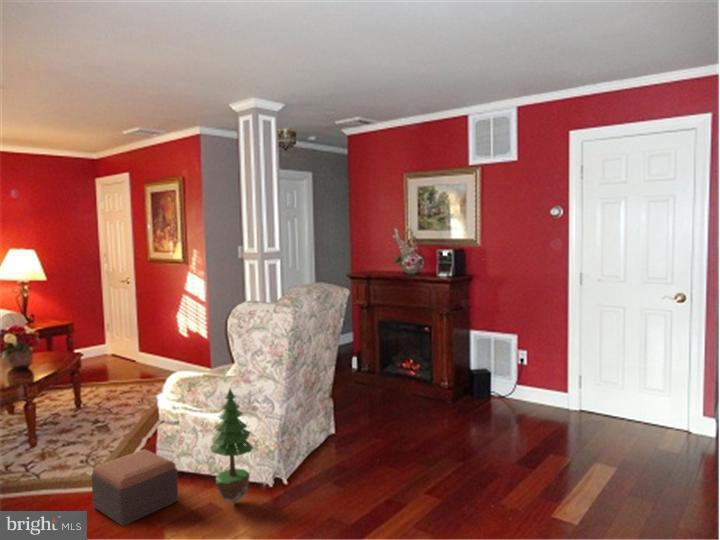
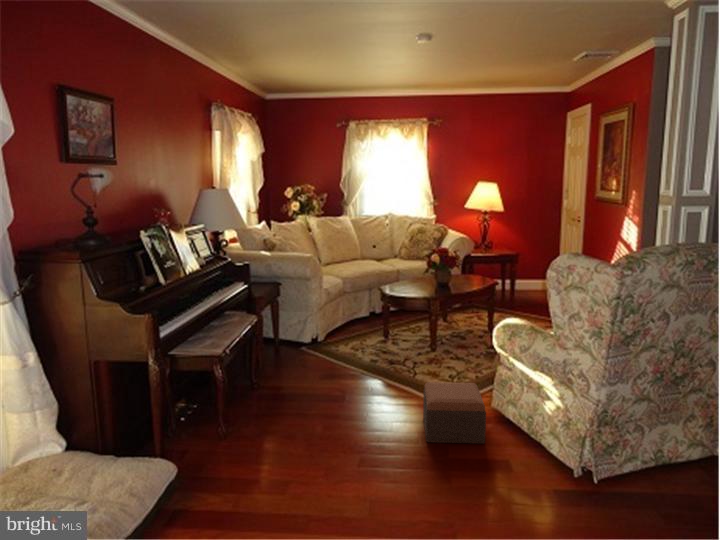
potted tree: present [210,389,252,503] -> none [507,348,557,472]

